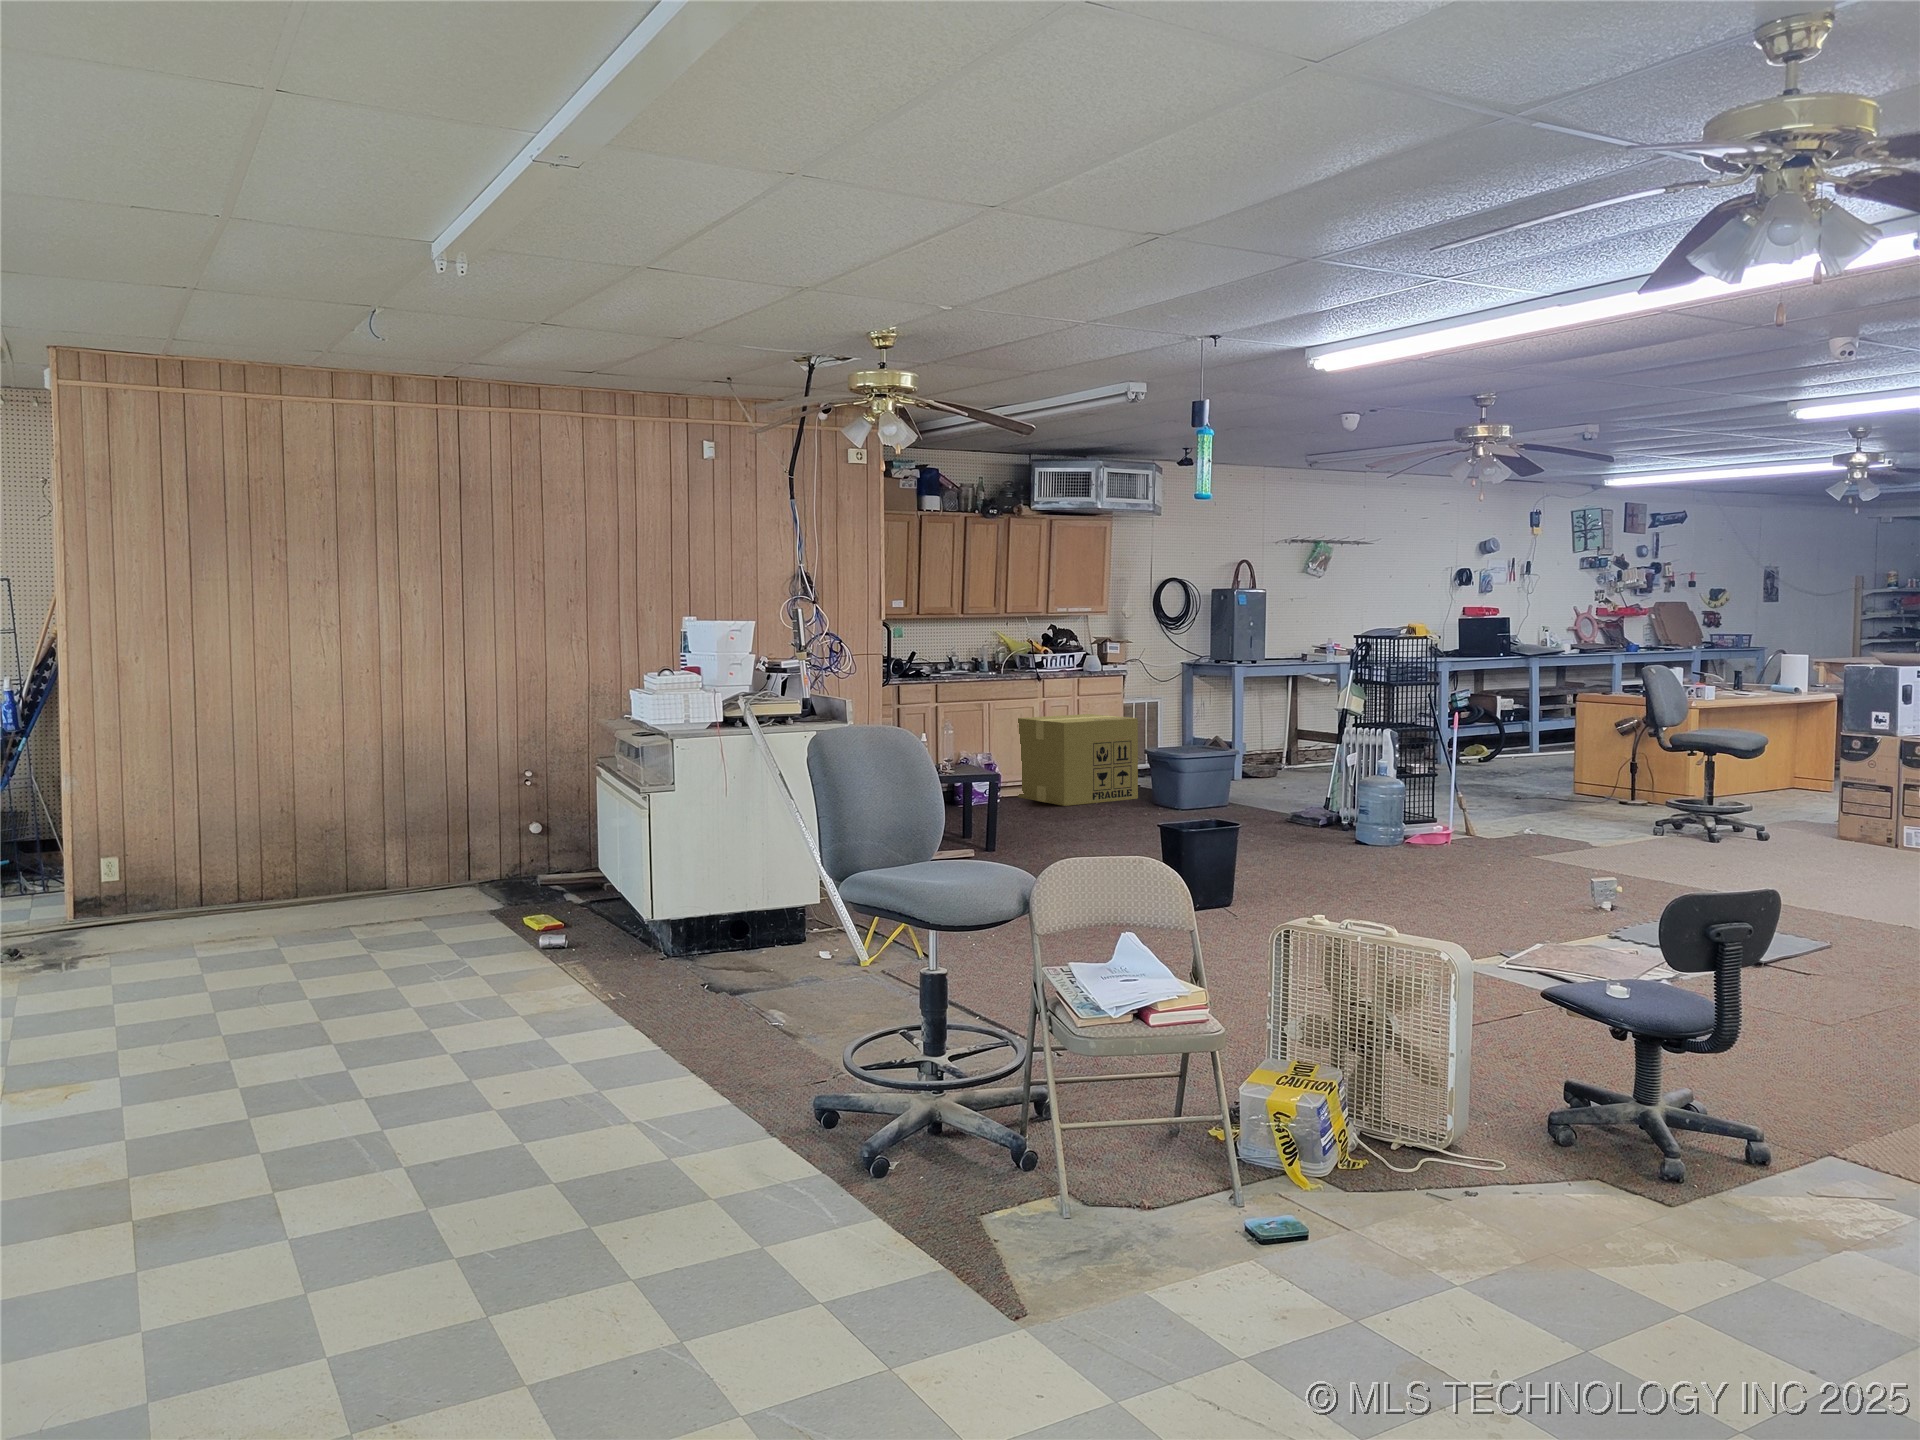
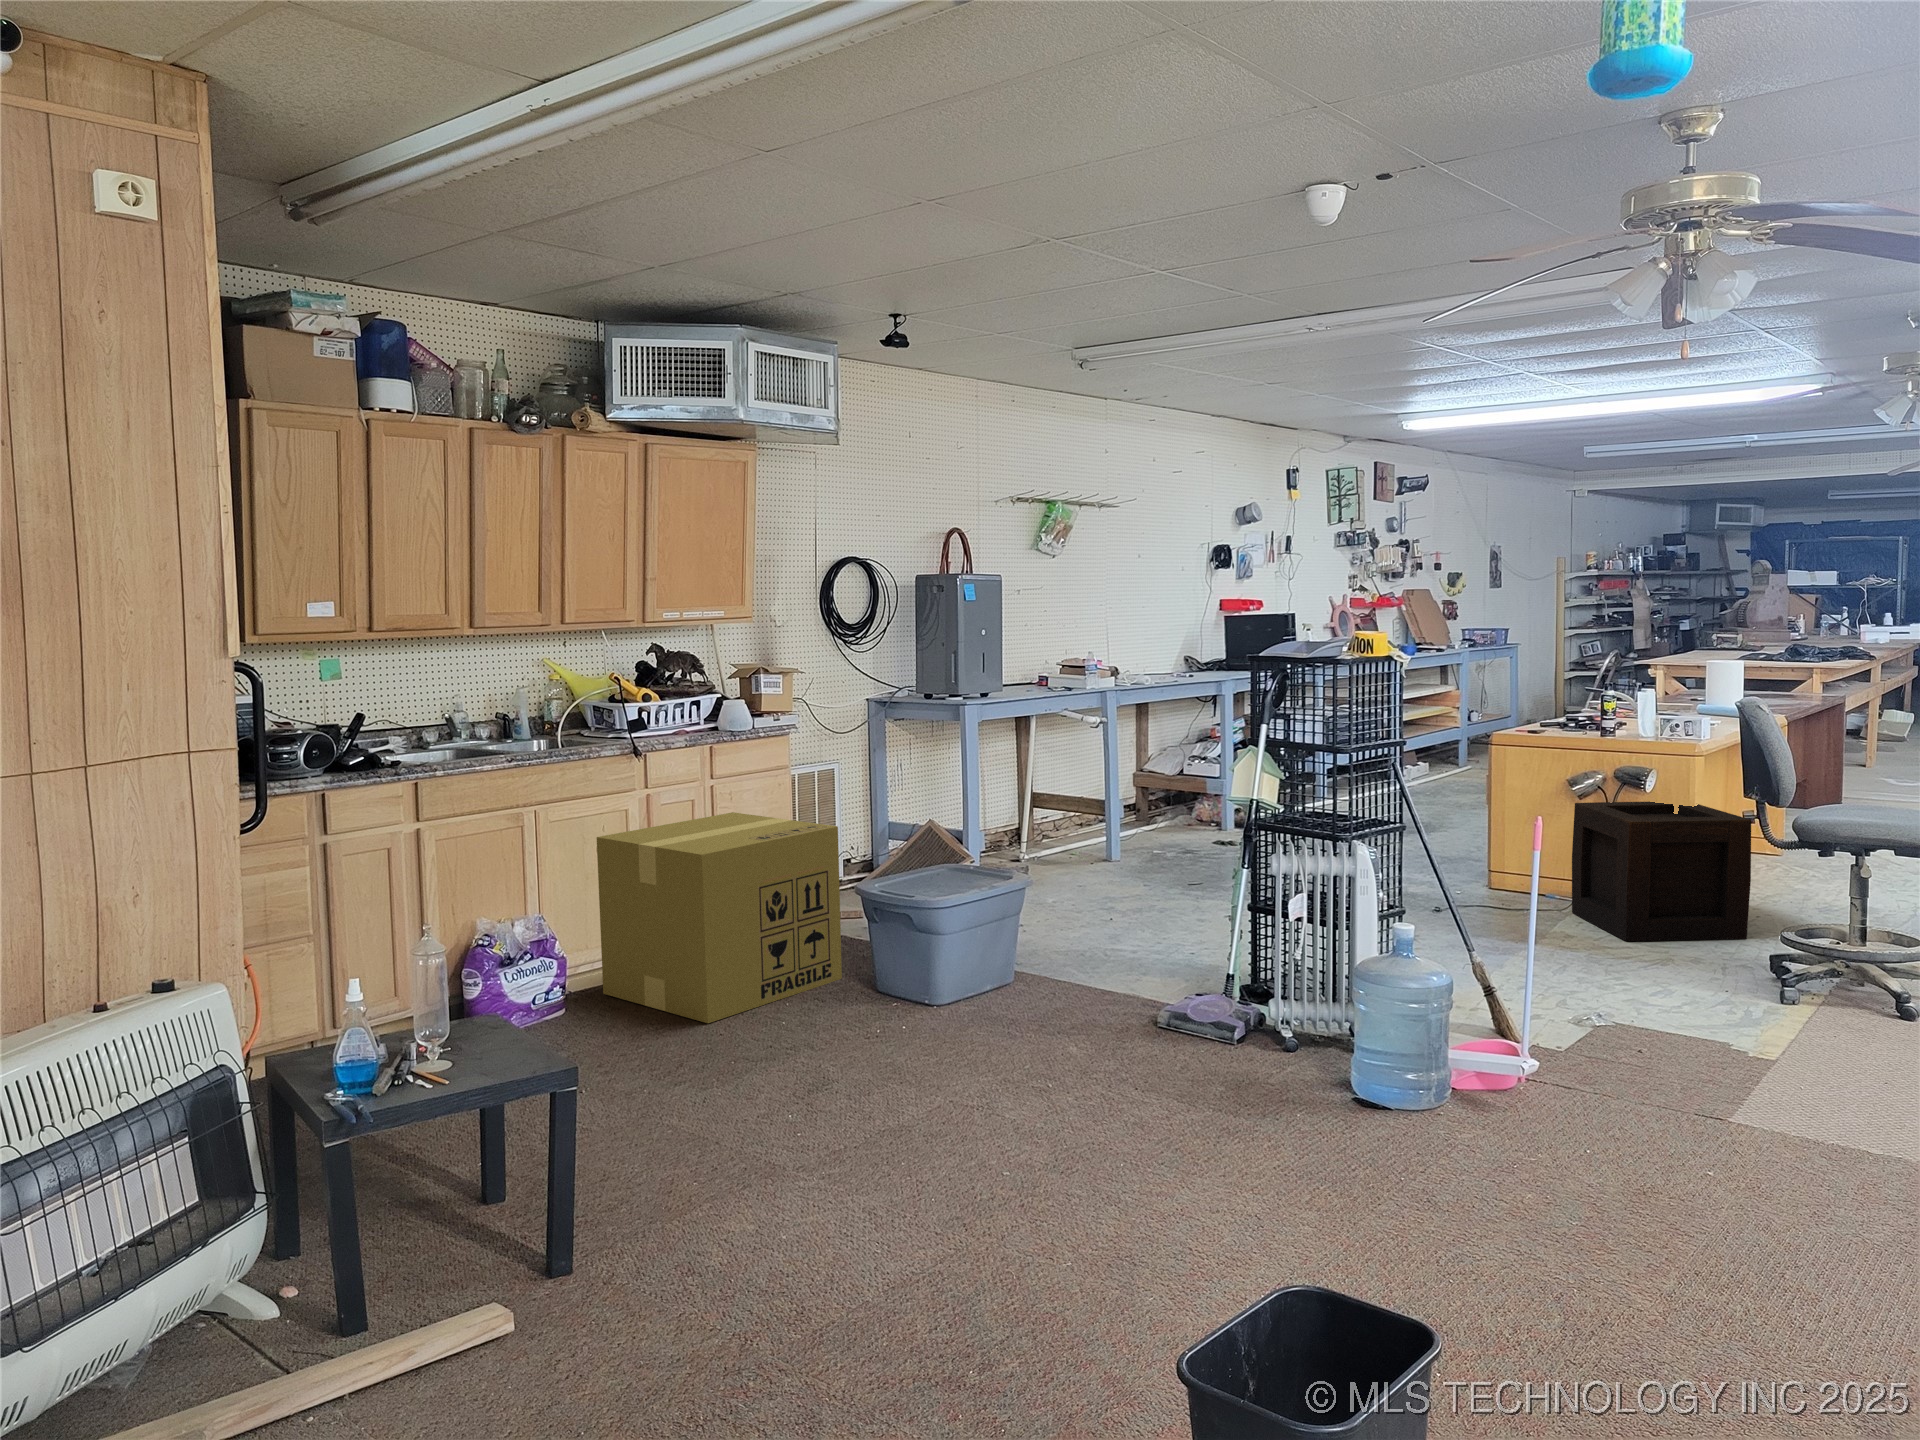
wooden crate: none [1593,728,1680,807] -> present [1572,801,1751,941]

